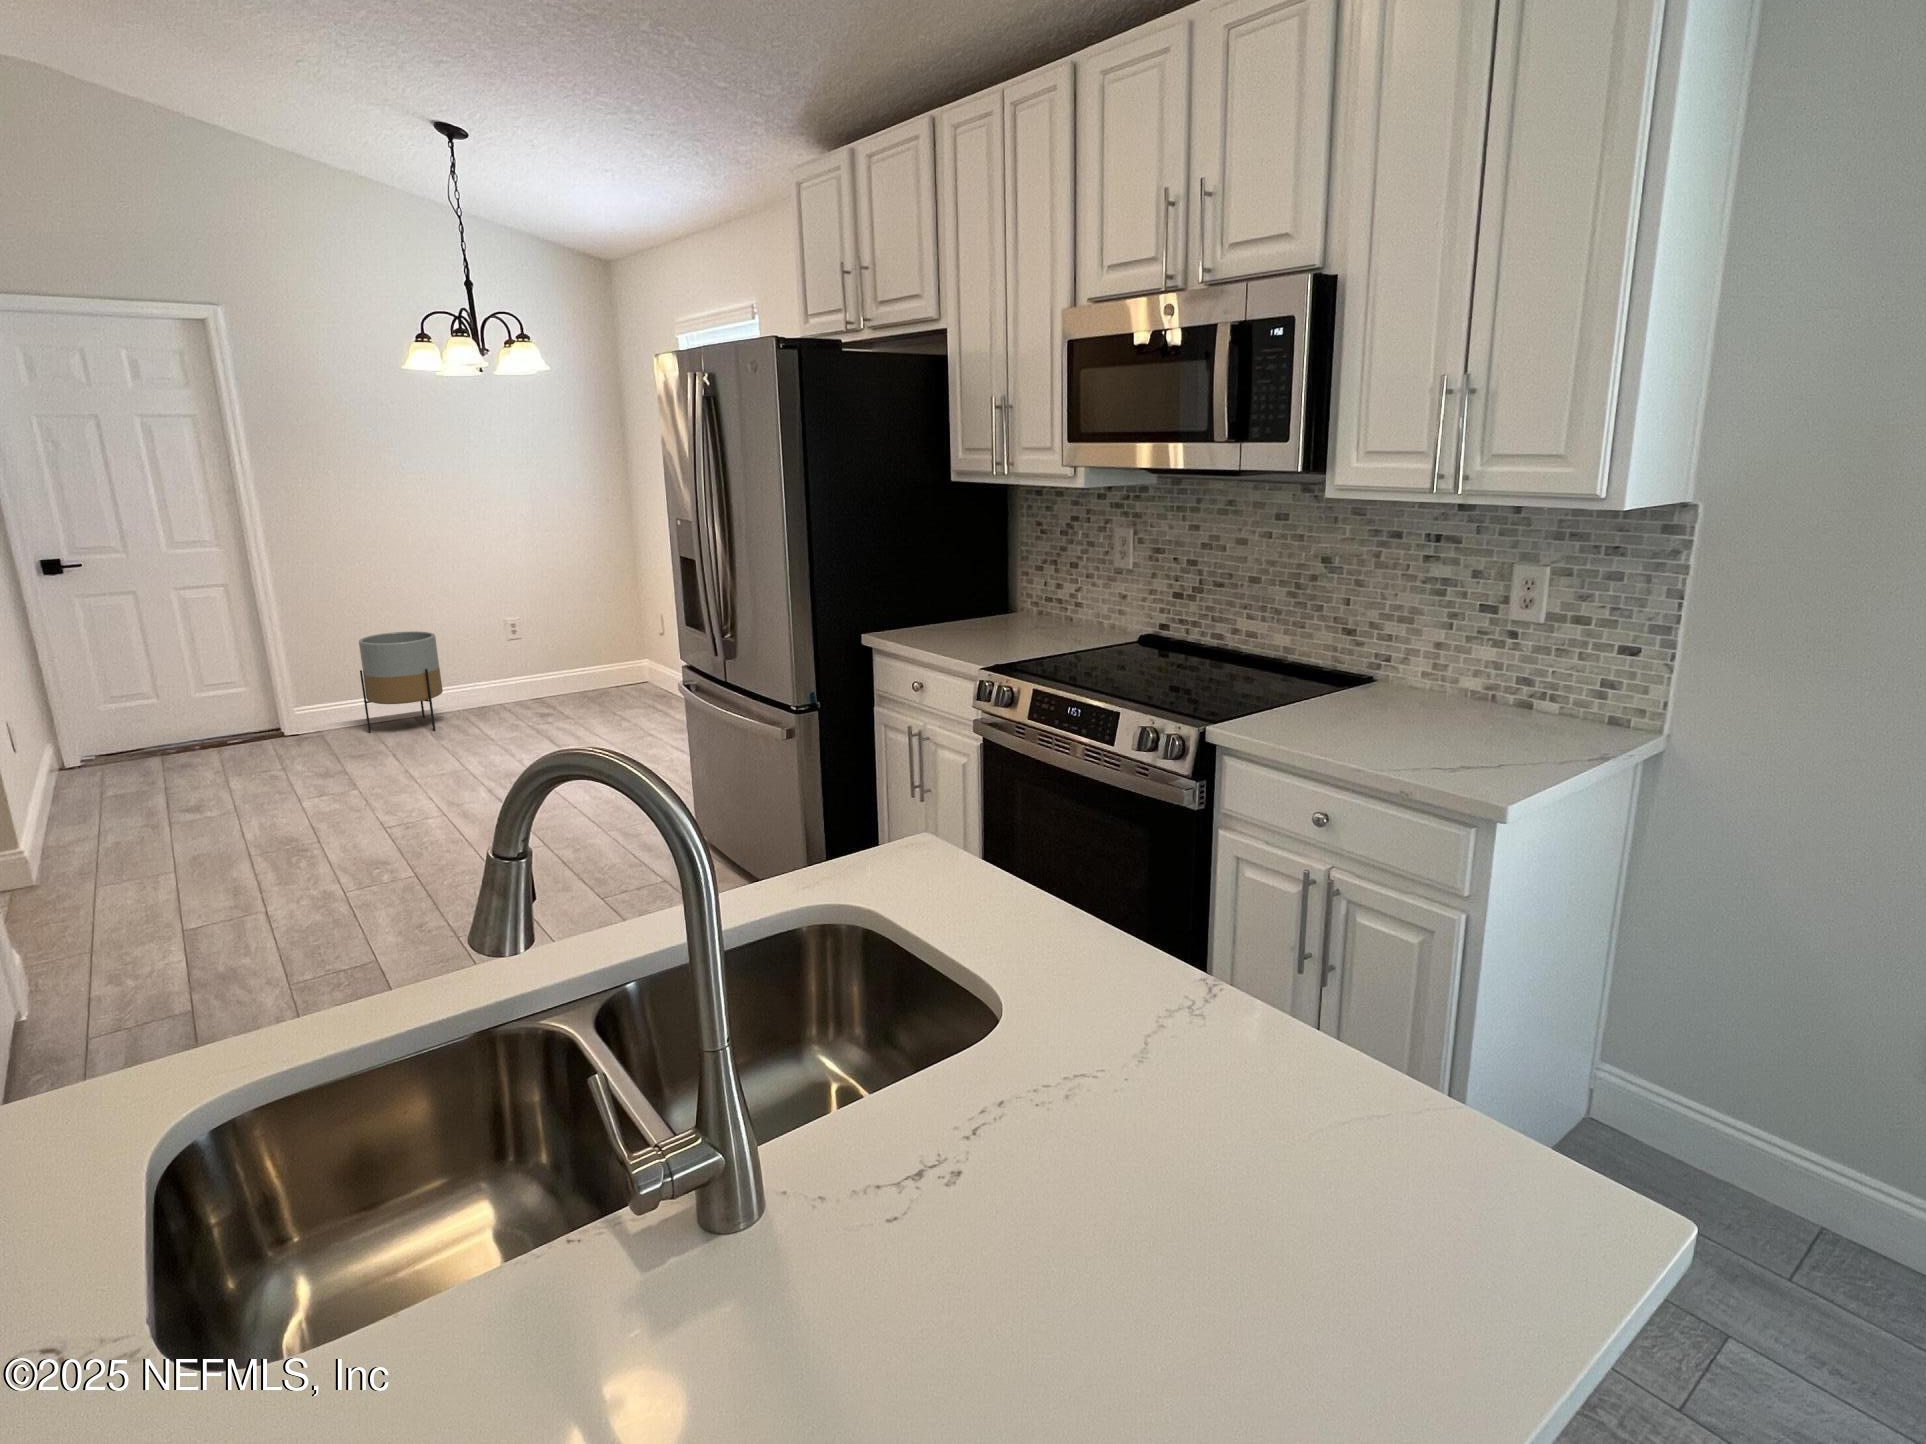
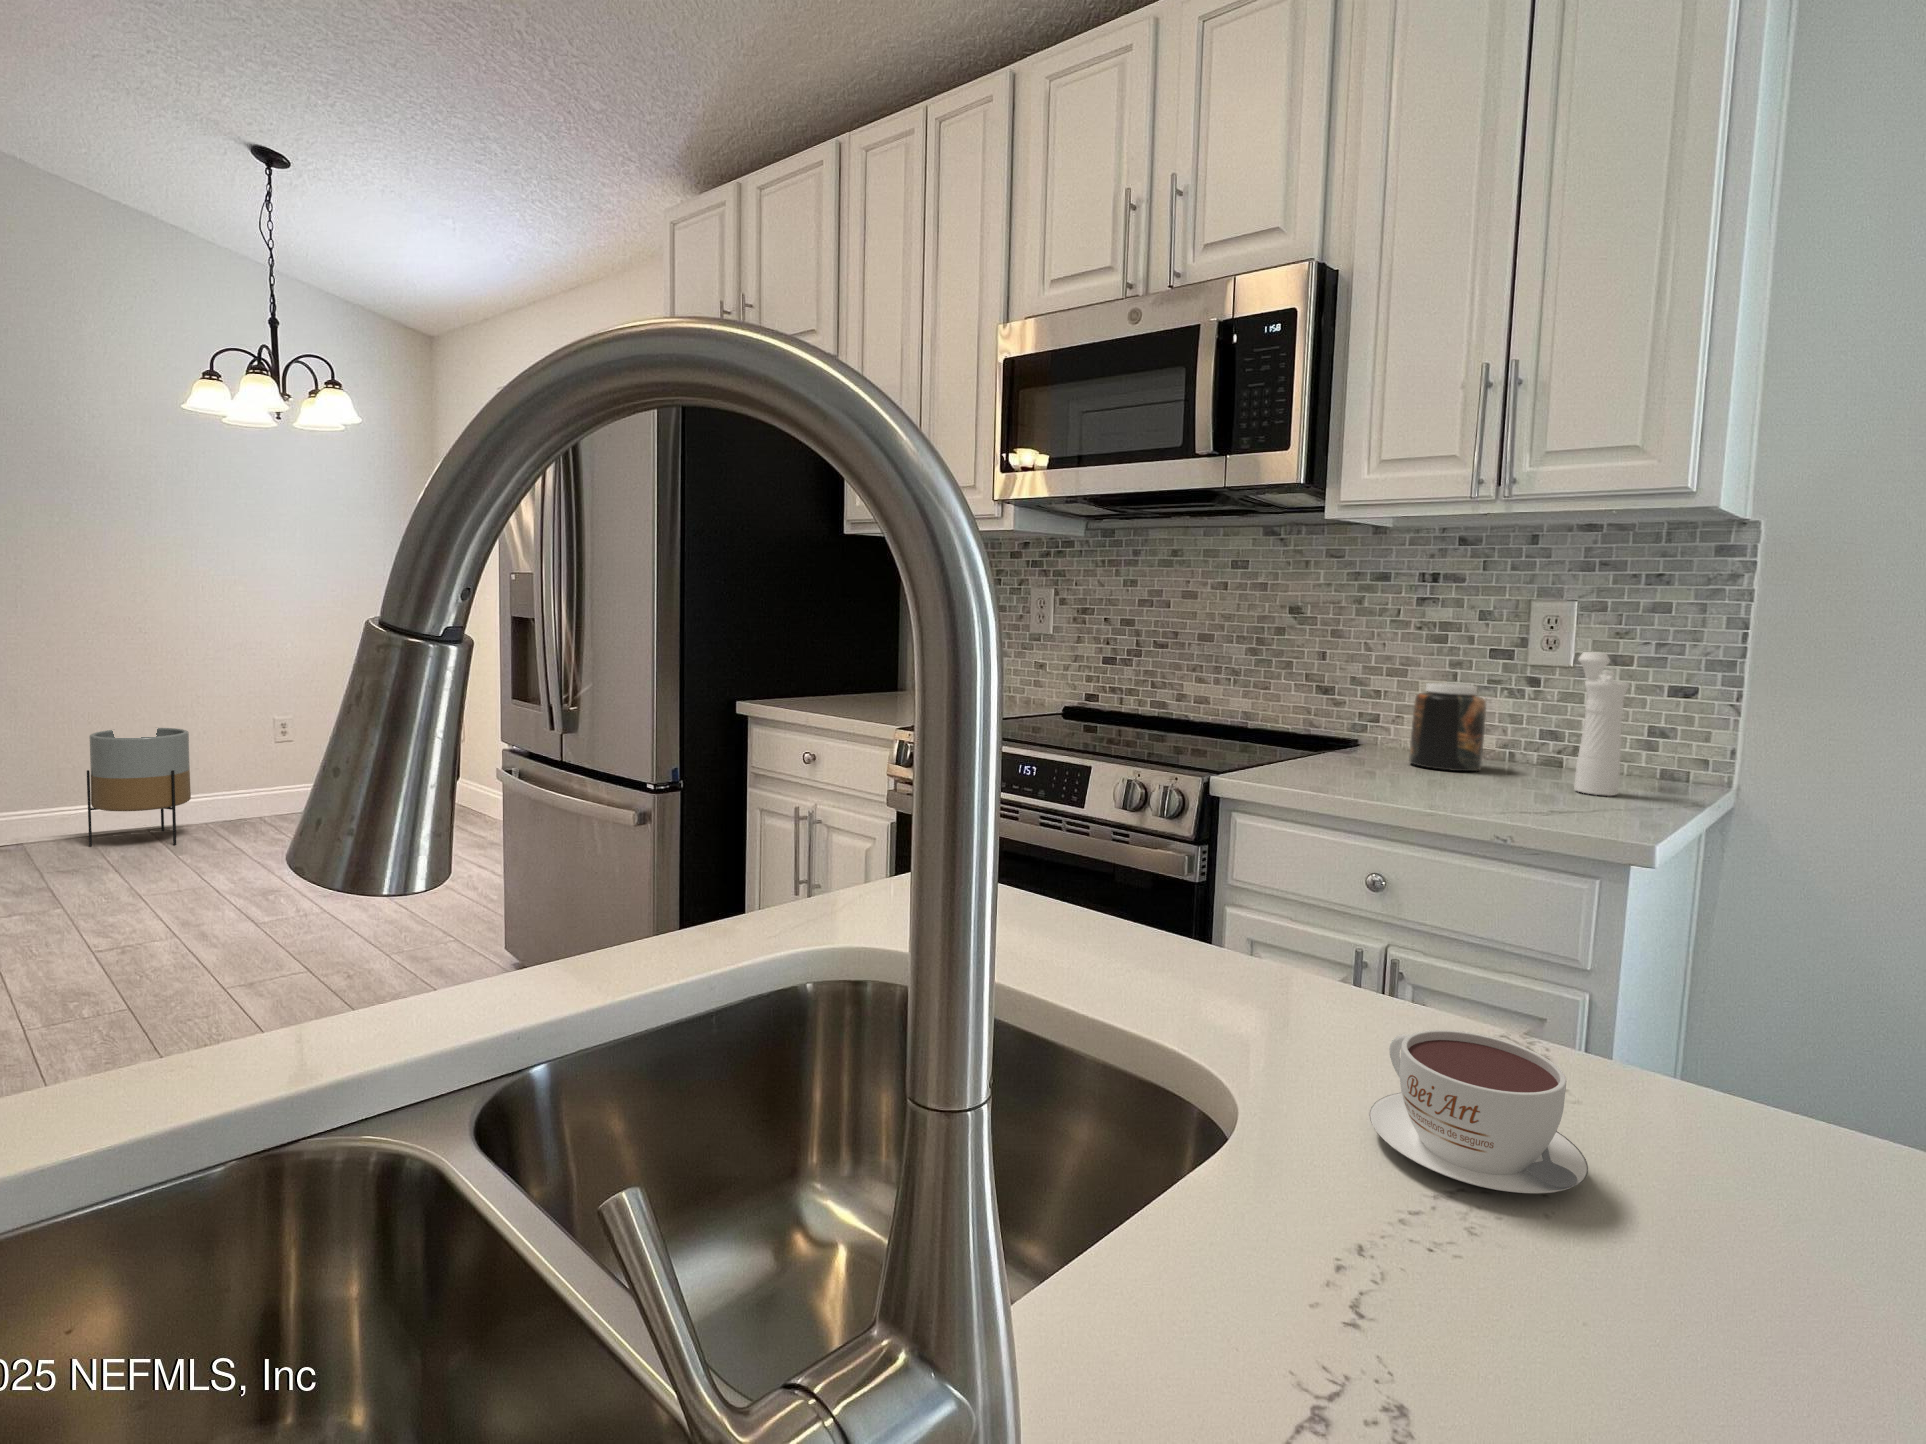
pepper mill: none [1508,619,1556,746] -> present [1574,652,1629,796]
jar: none [1396,637,1460,716] -> present [1409,683,1486,771]
coffee cup: none [1064,976,1172,1069] -> present [1369,1030,1588,1193]

